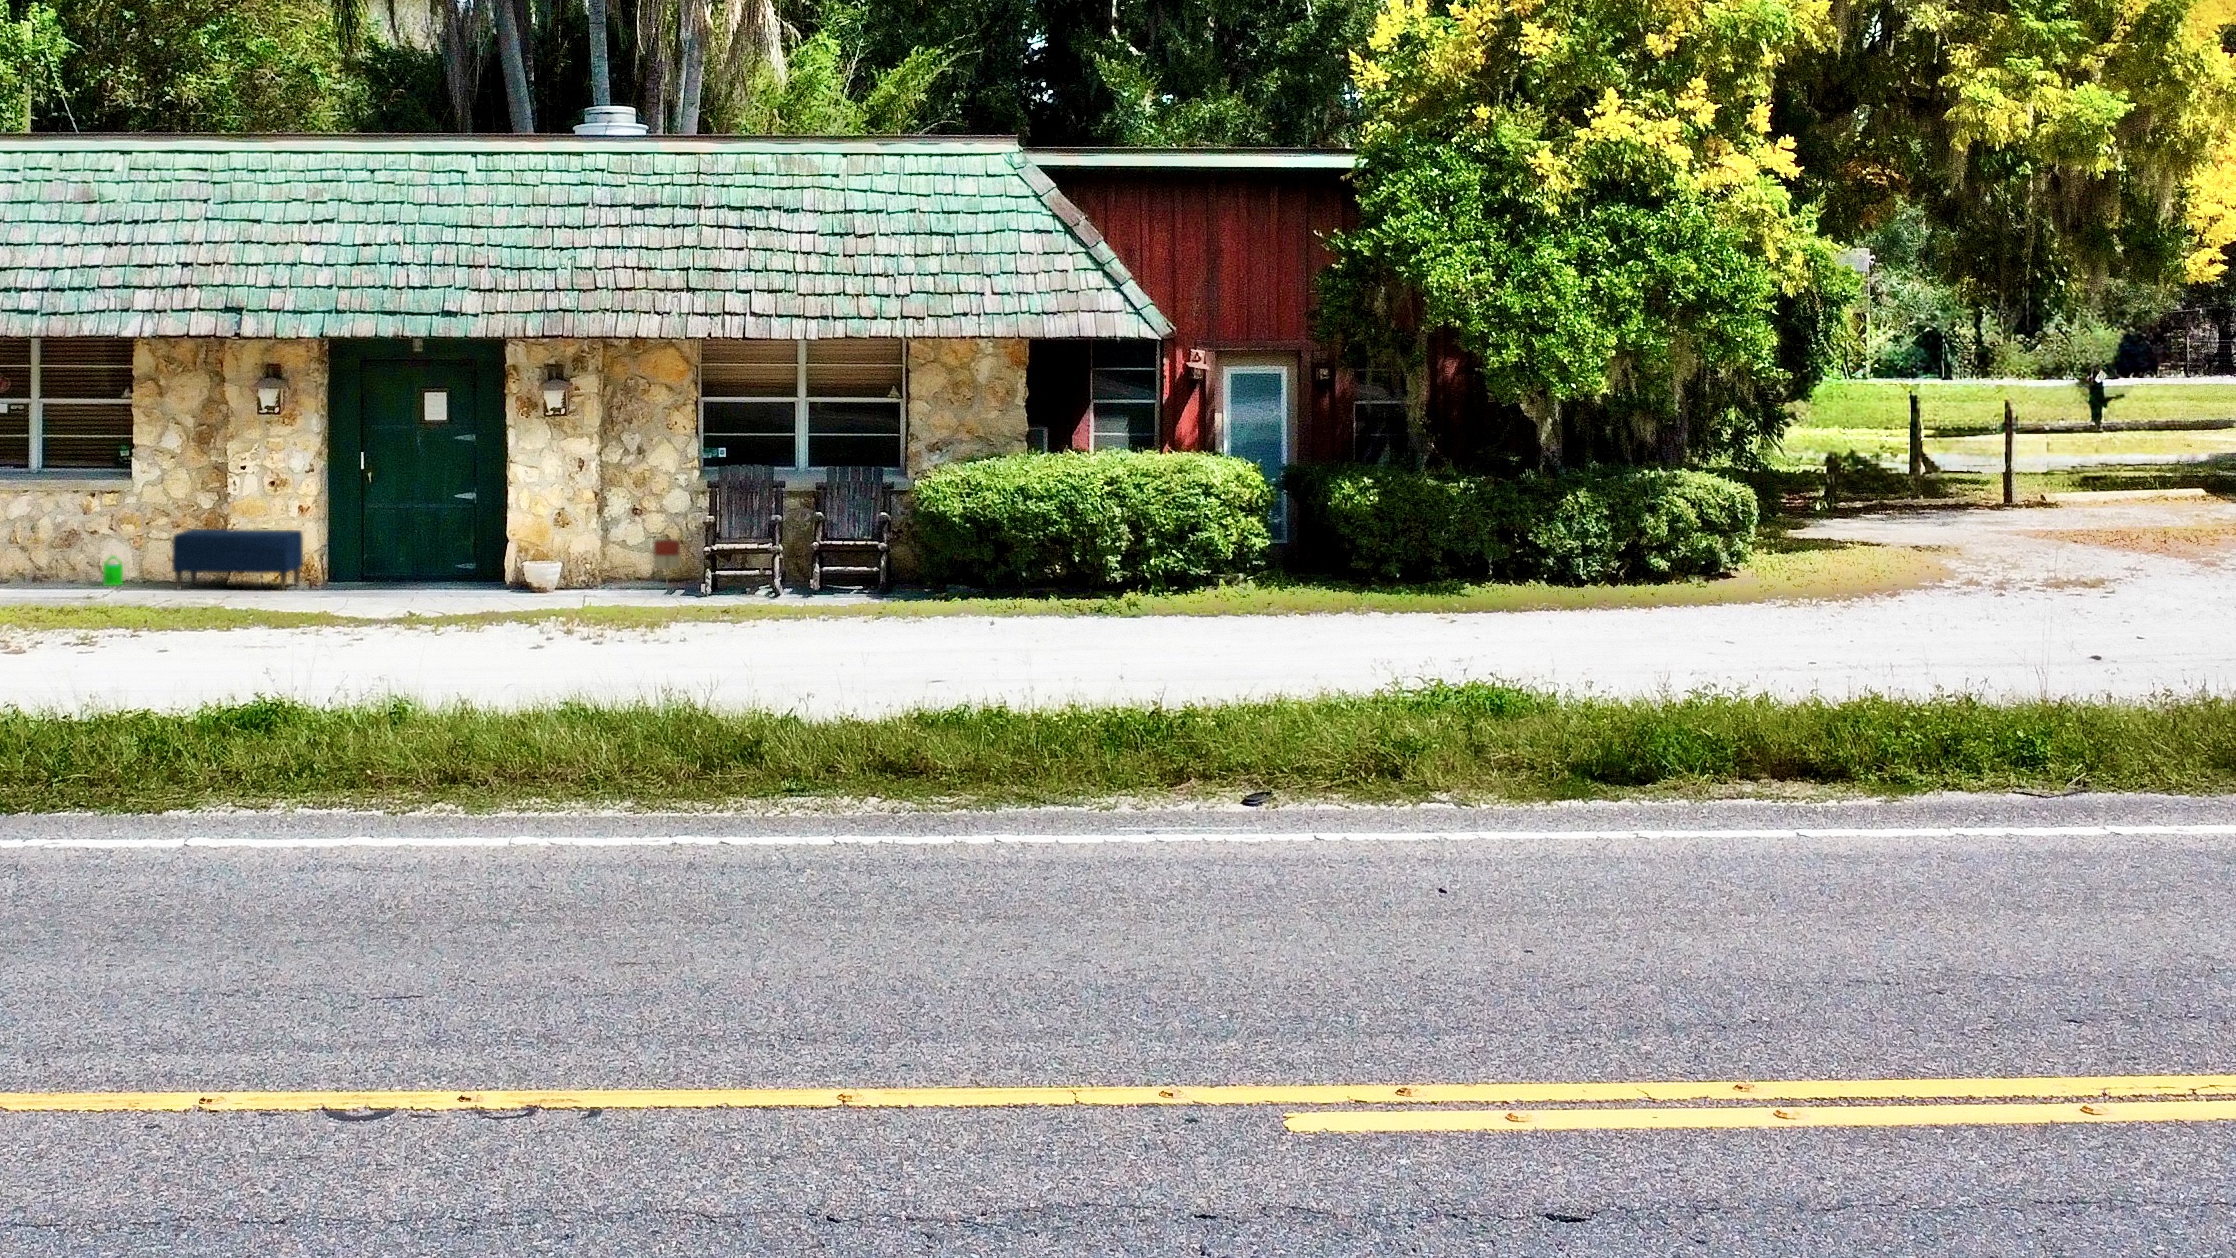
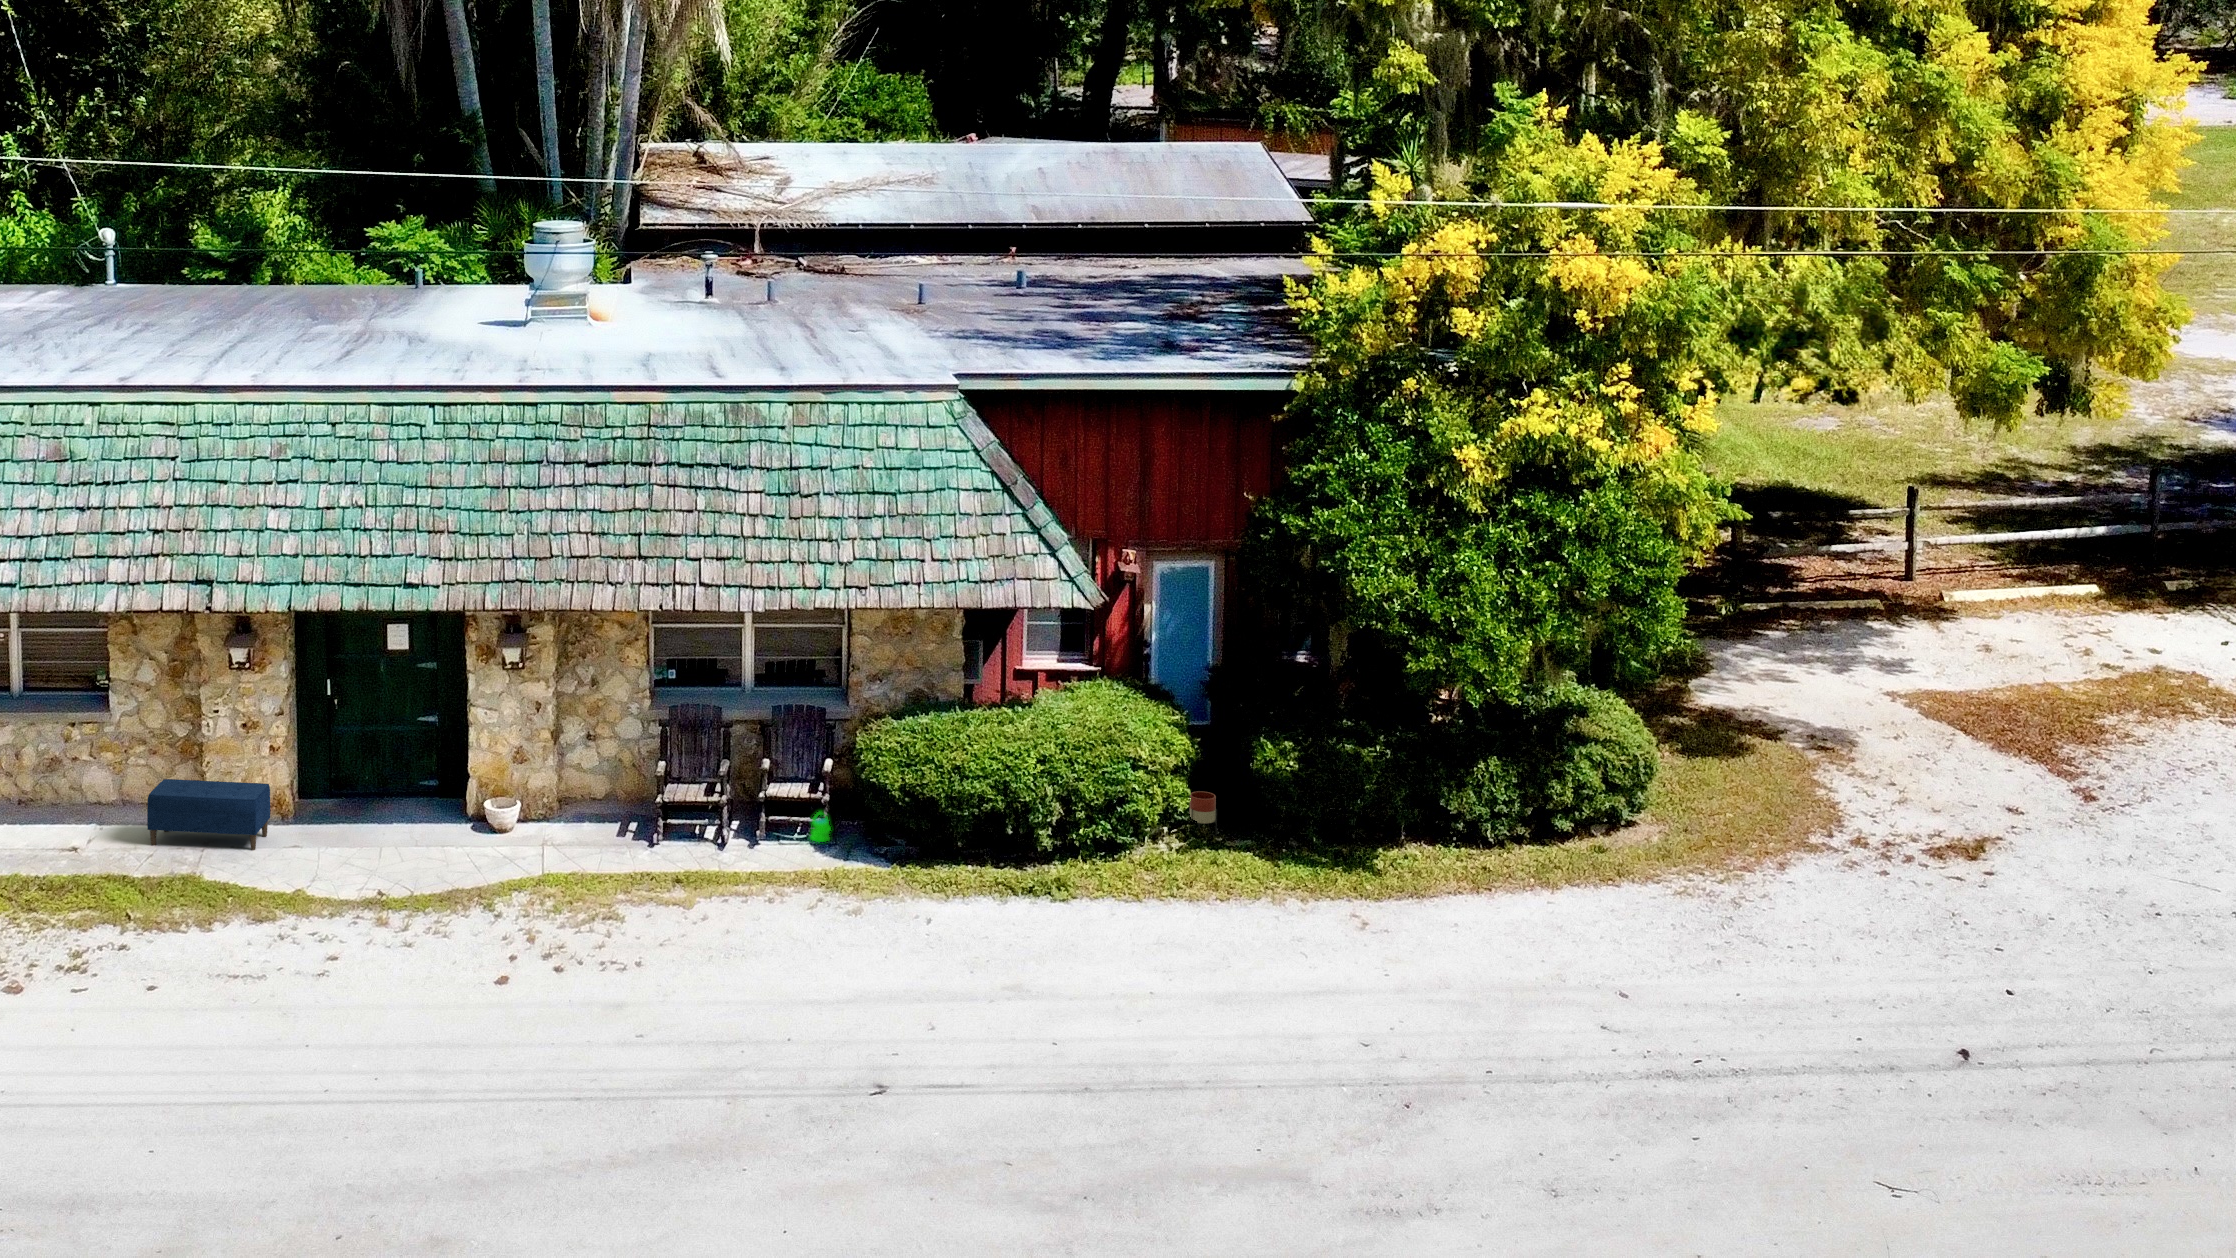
planter: present [653,539,681,580] -> present [1190,791,1217,835]
watering can: present [103,555,123,586] -> present [811,812,831,842]

